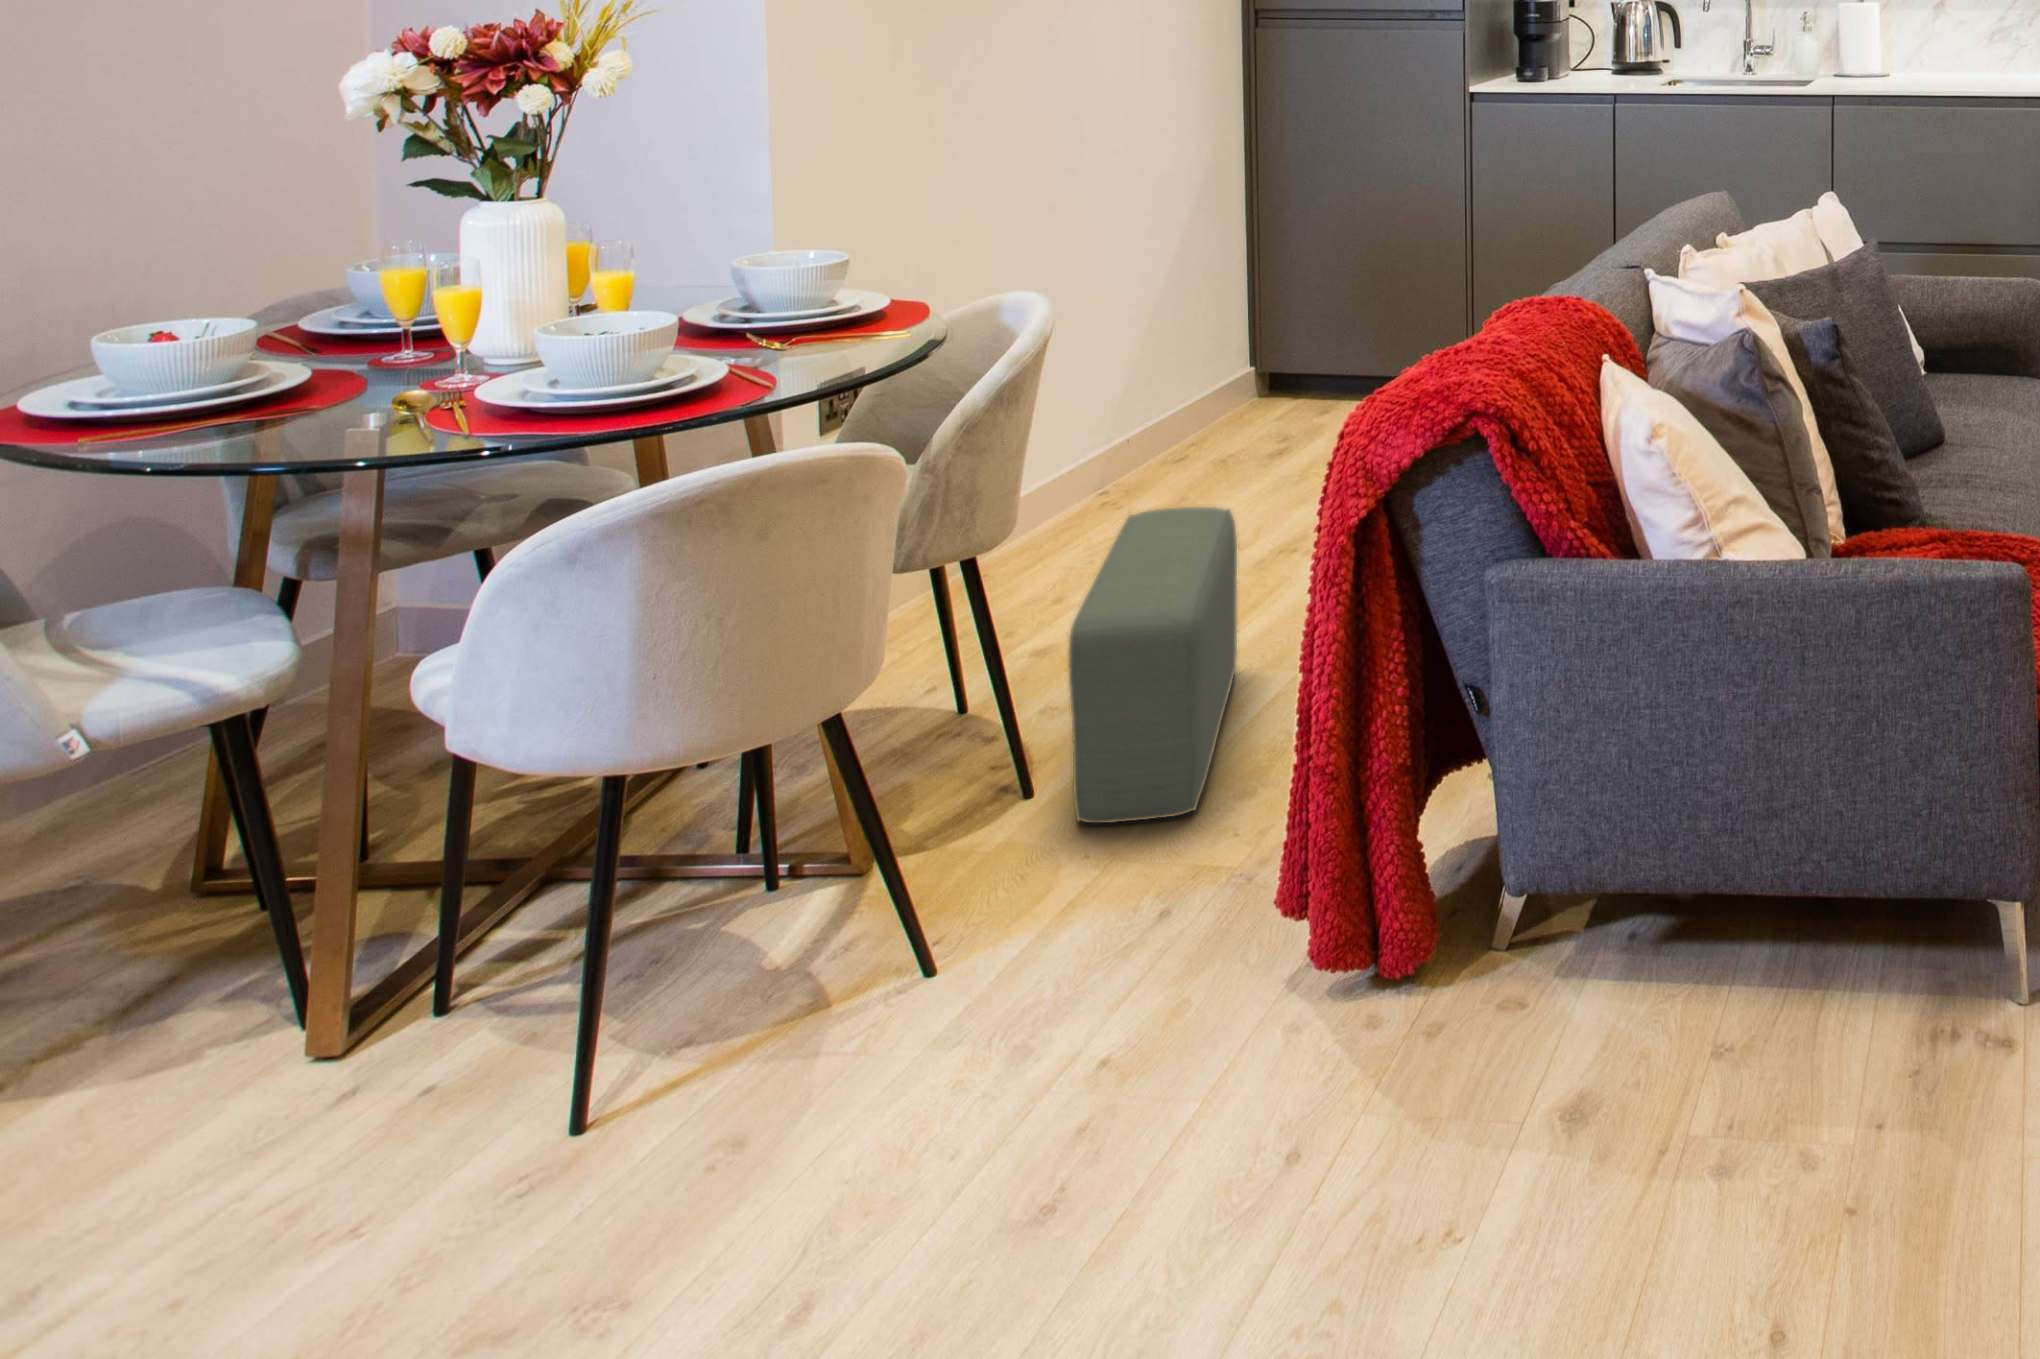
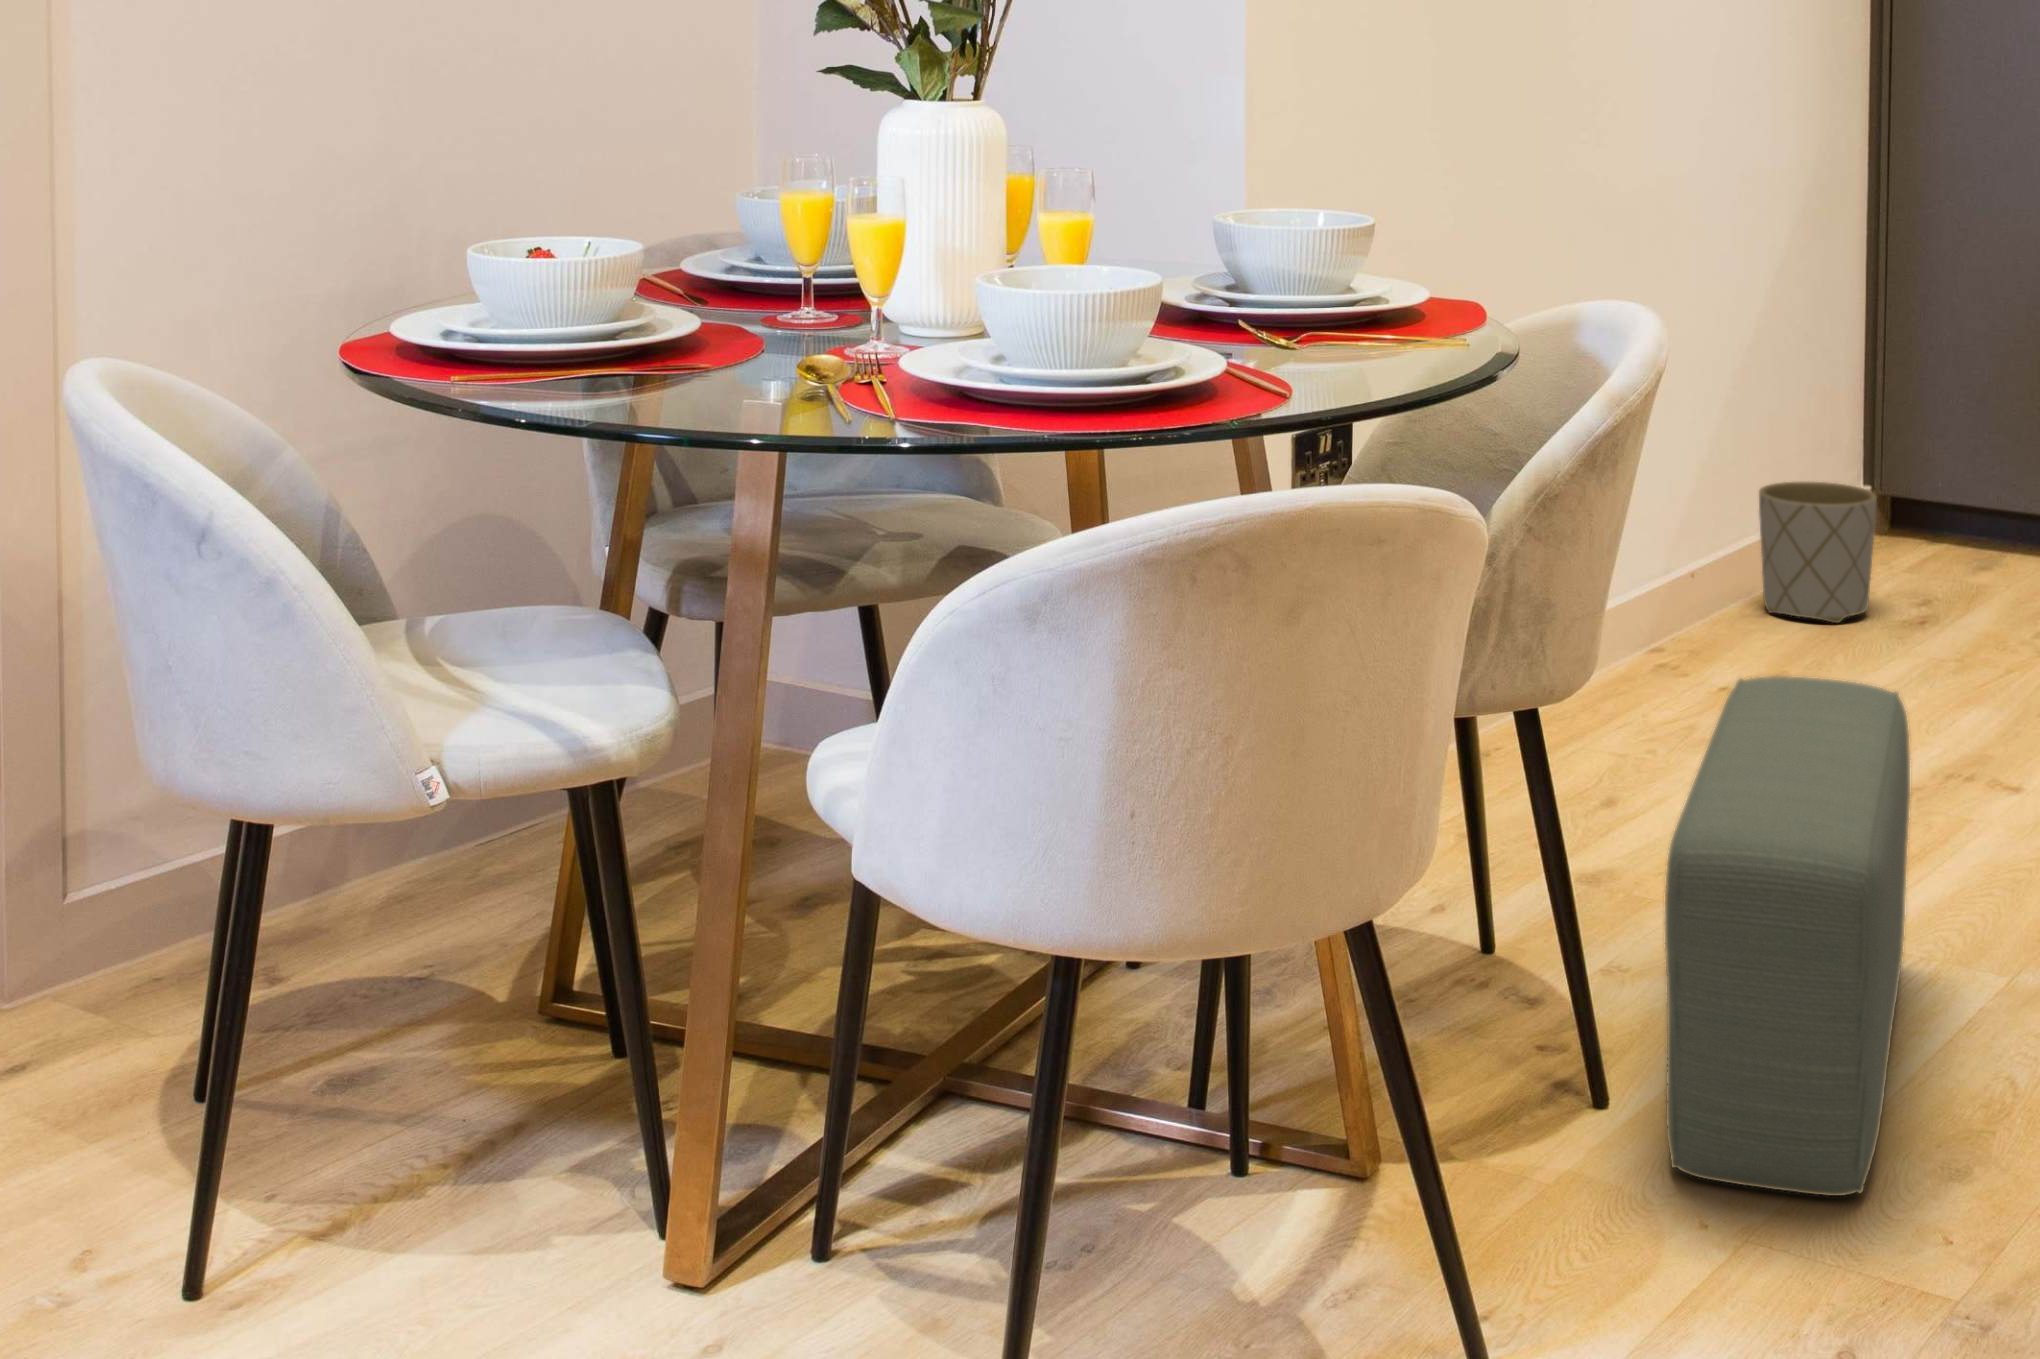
planter: none [1172,369,1249,458] -> present [1759,482,1877,623]

